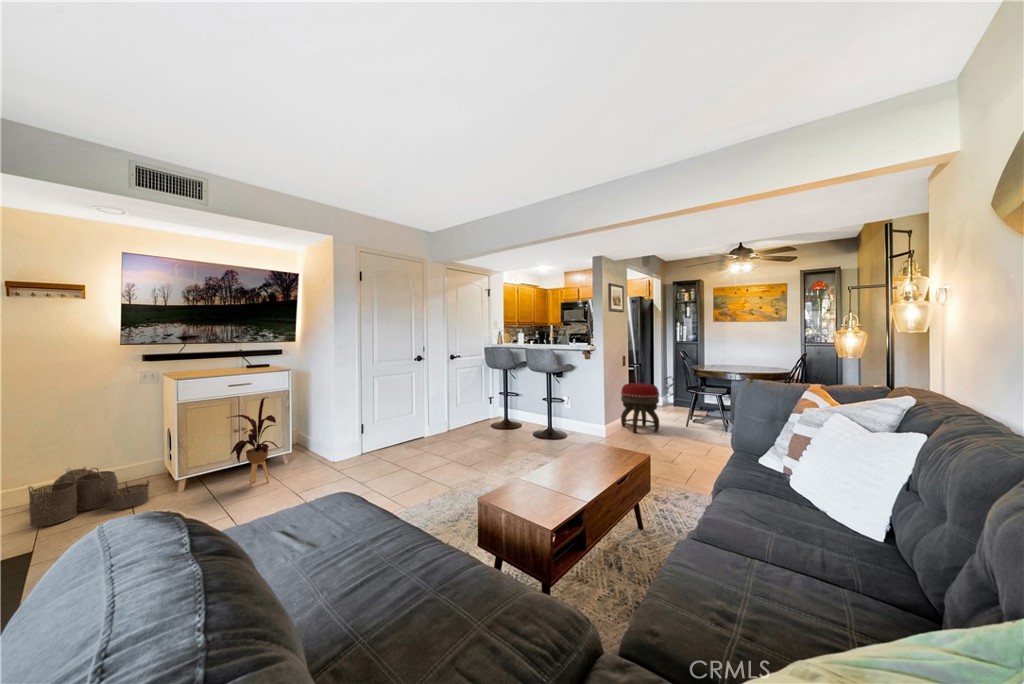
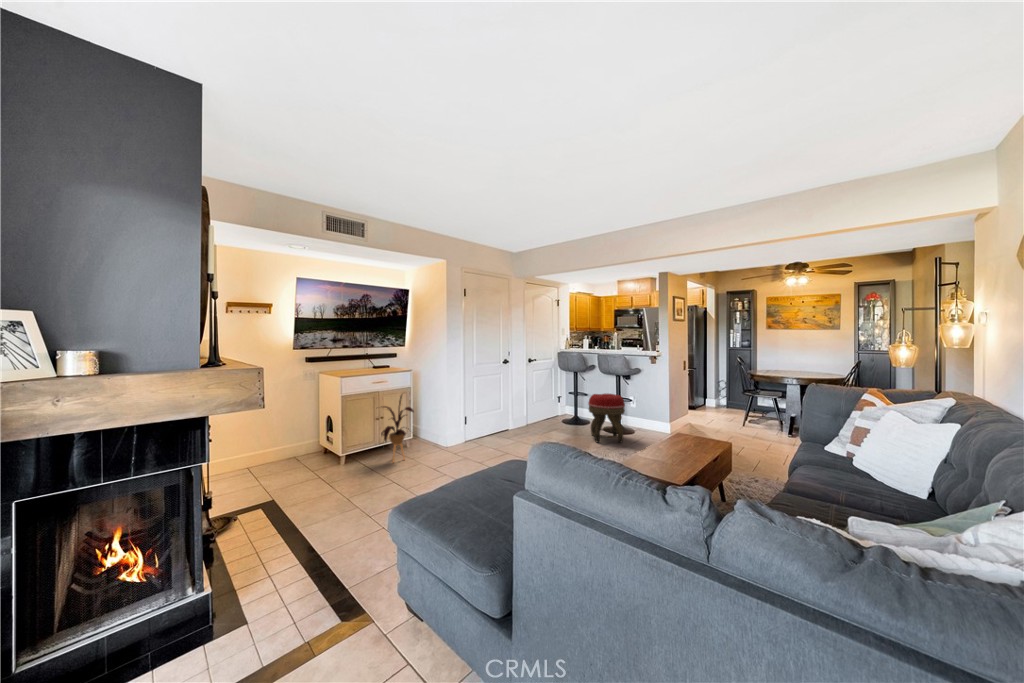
footstool: present [621,383,659,433] -> present [588,394,625,443]
woven basket: present [28,467,149,527] -> none [255,442,325,483]

